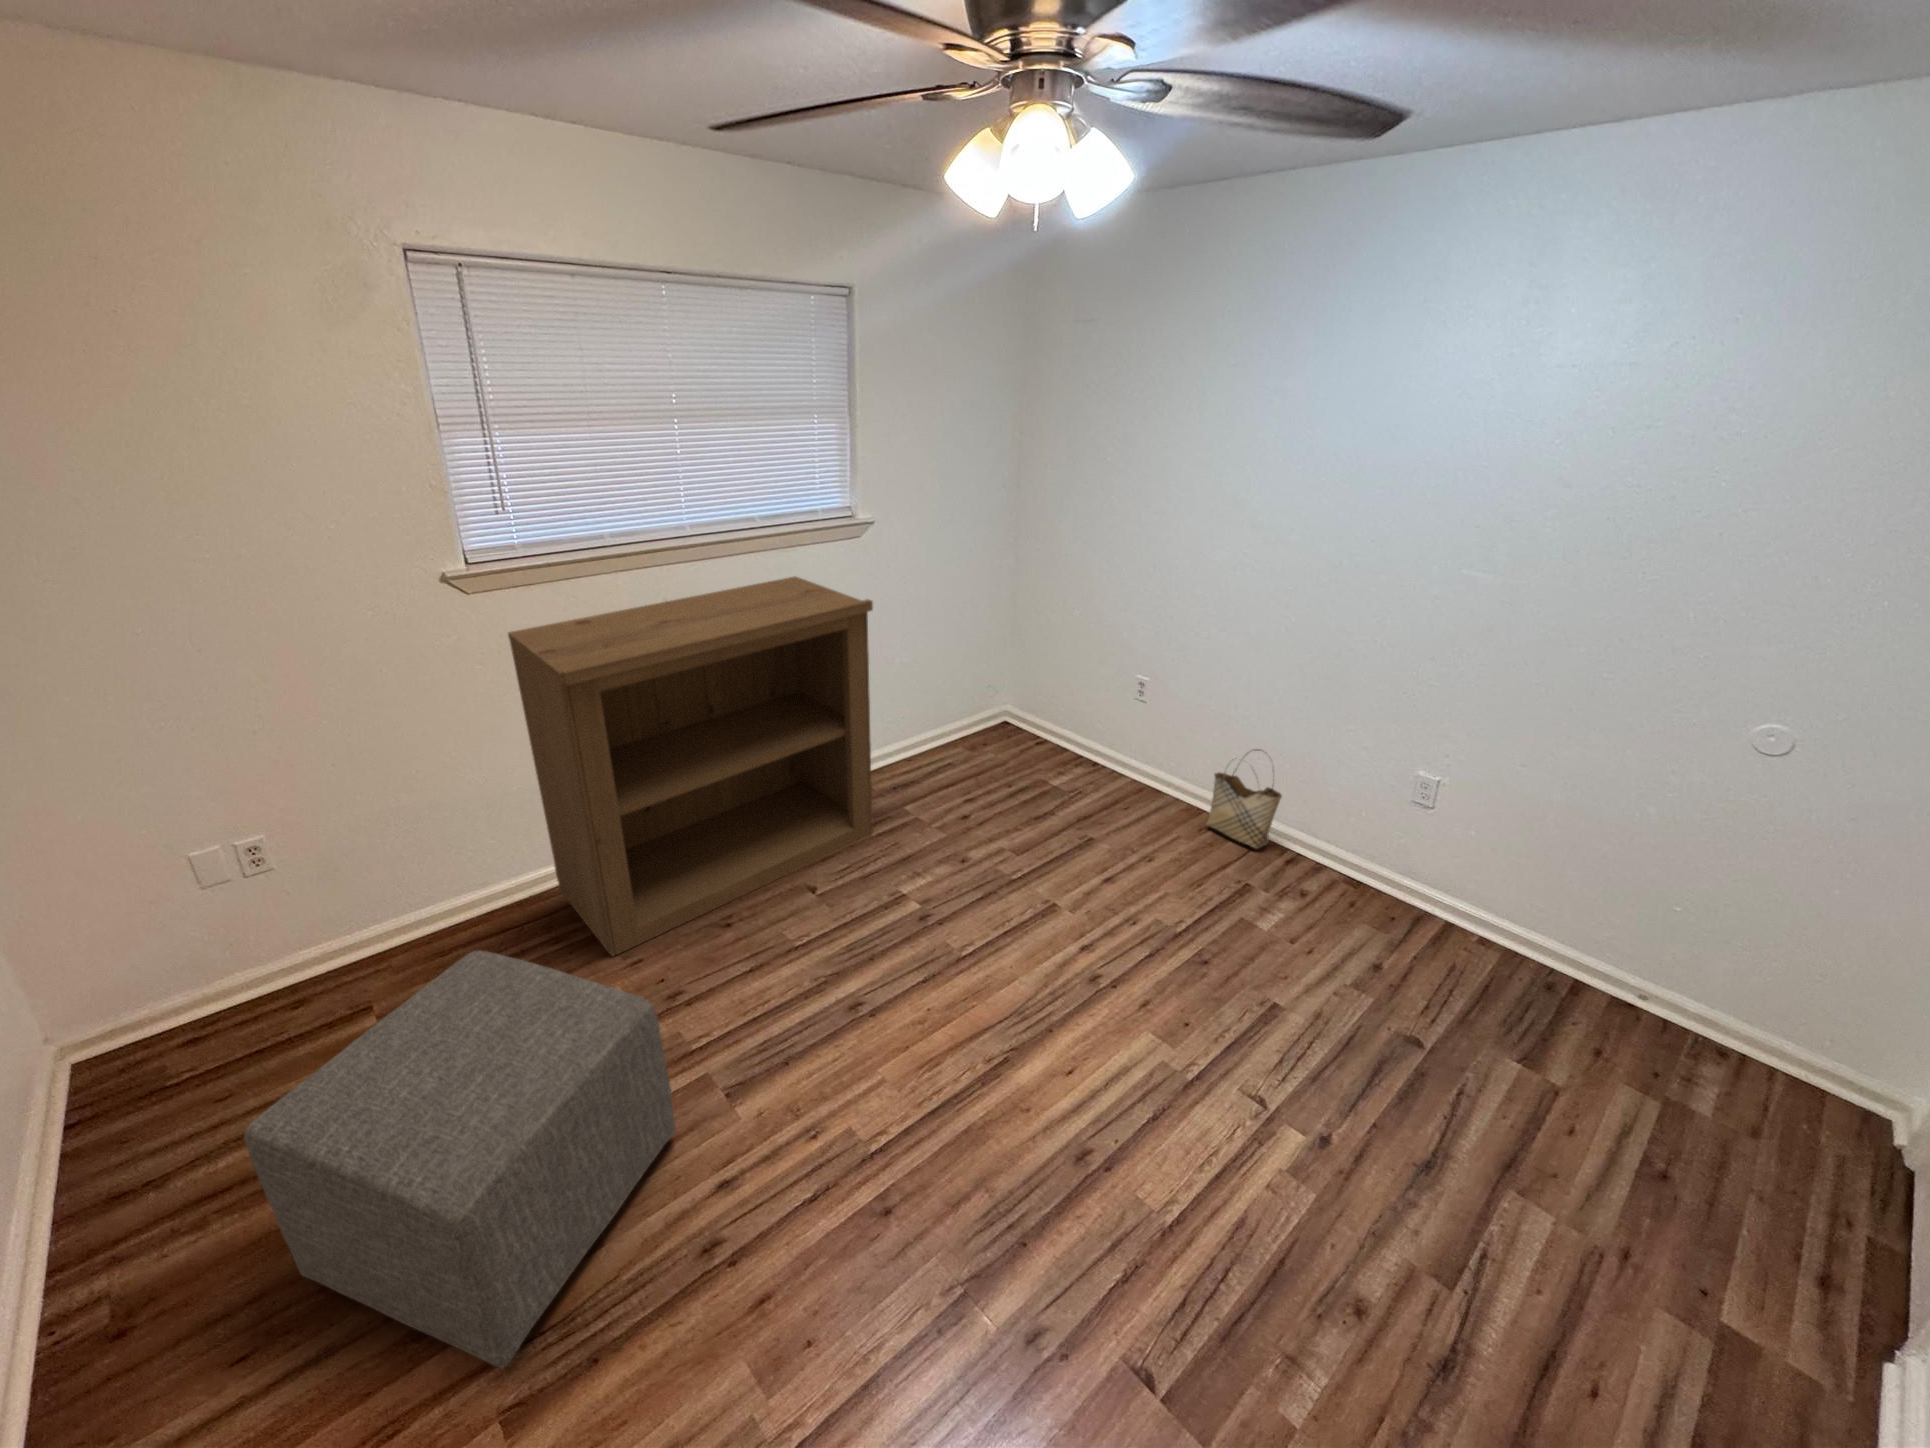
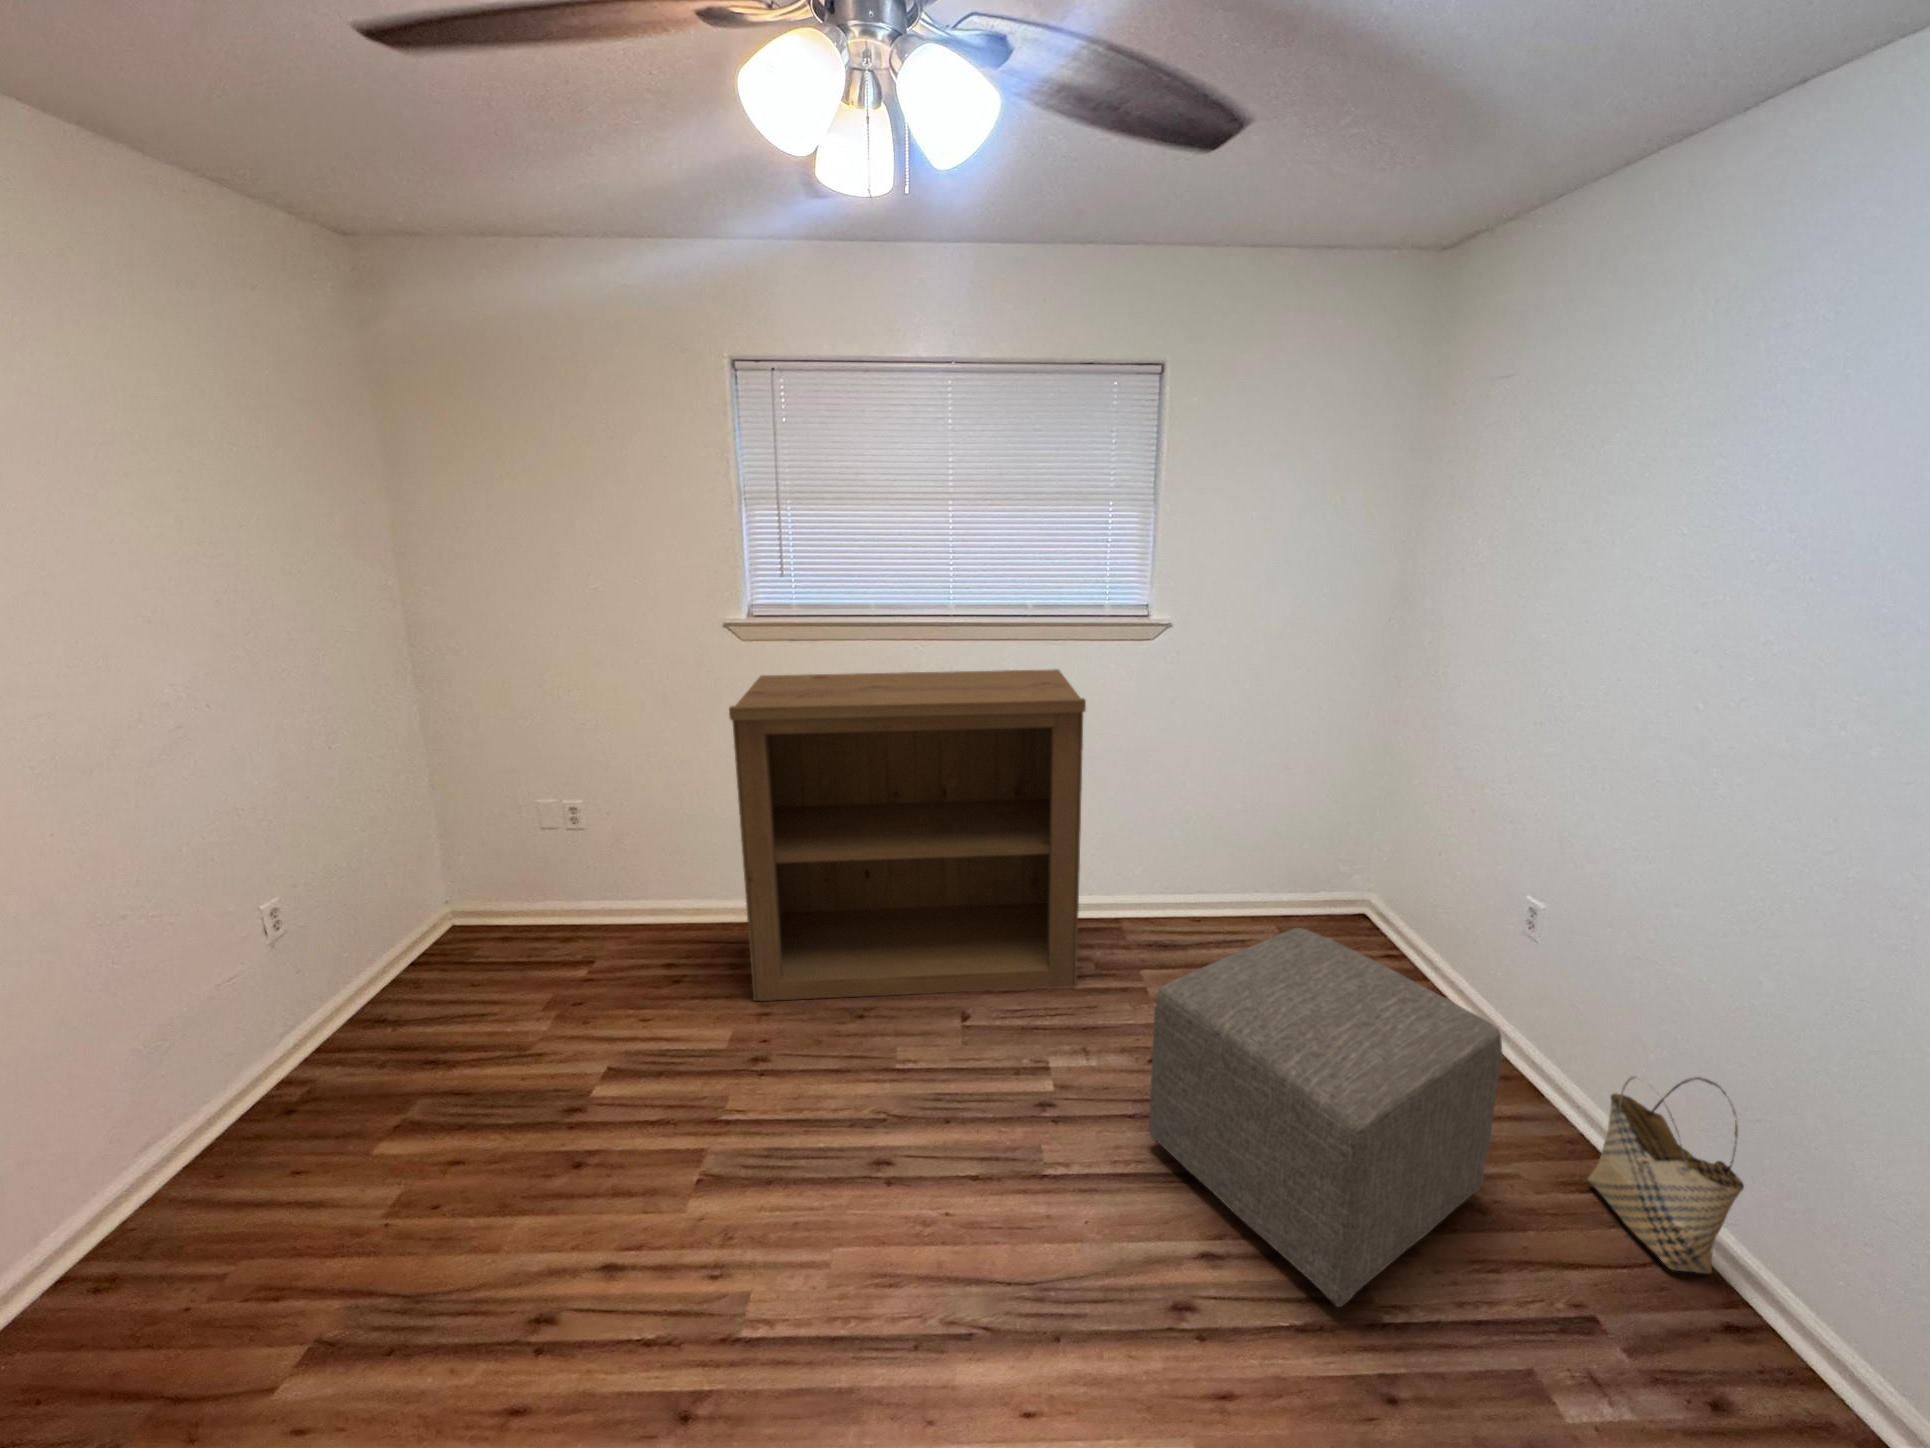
ottoman: present [244,951,676,1368] -> present [1149,928,1502,1307]

